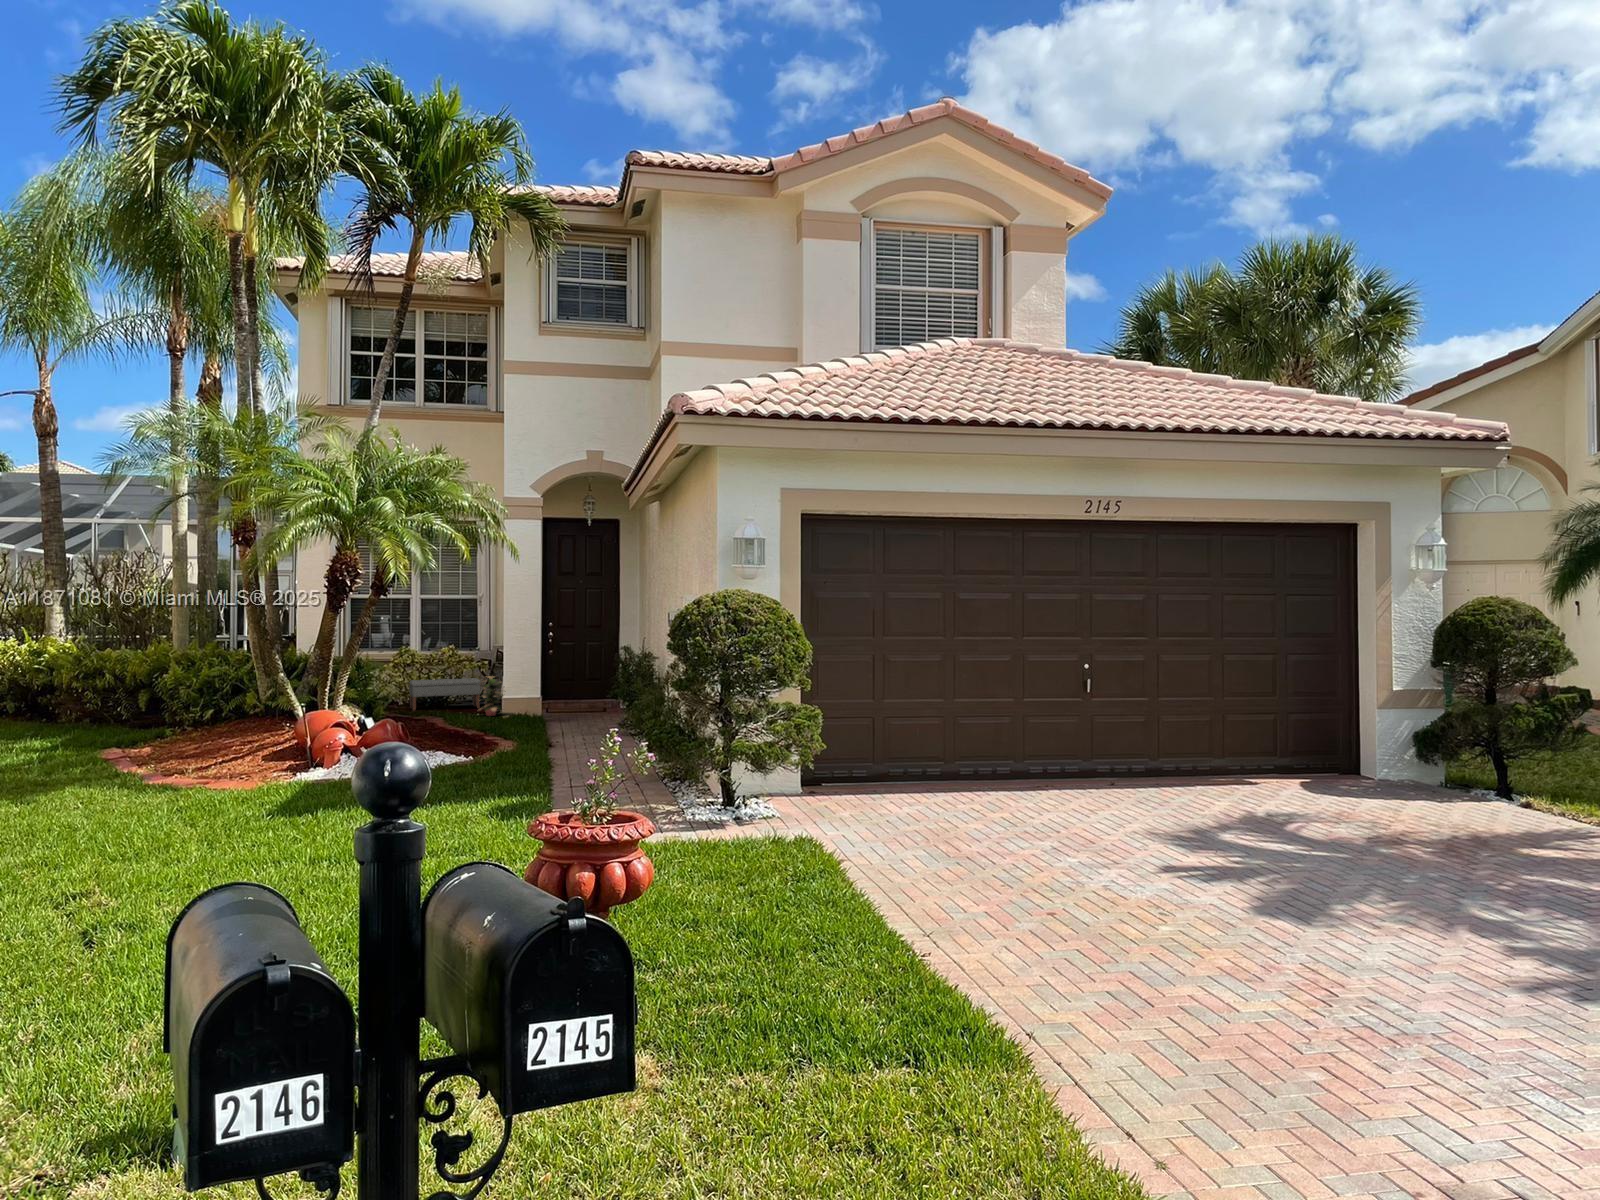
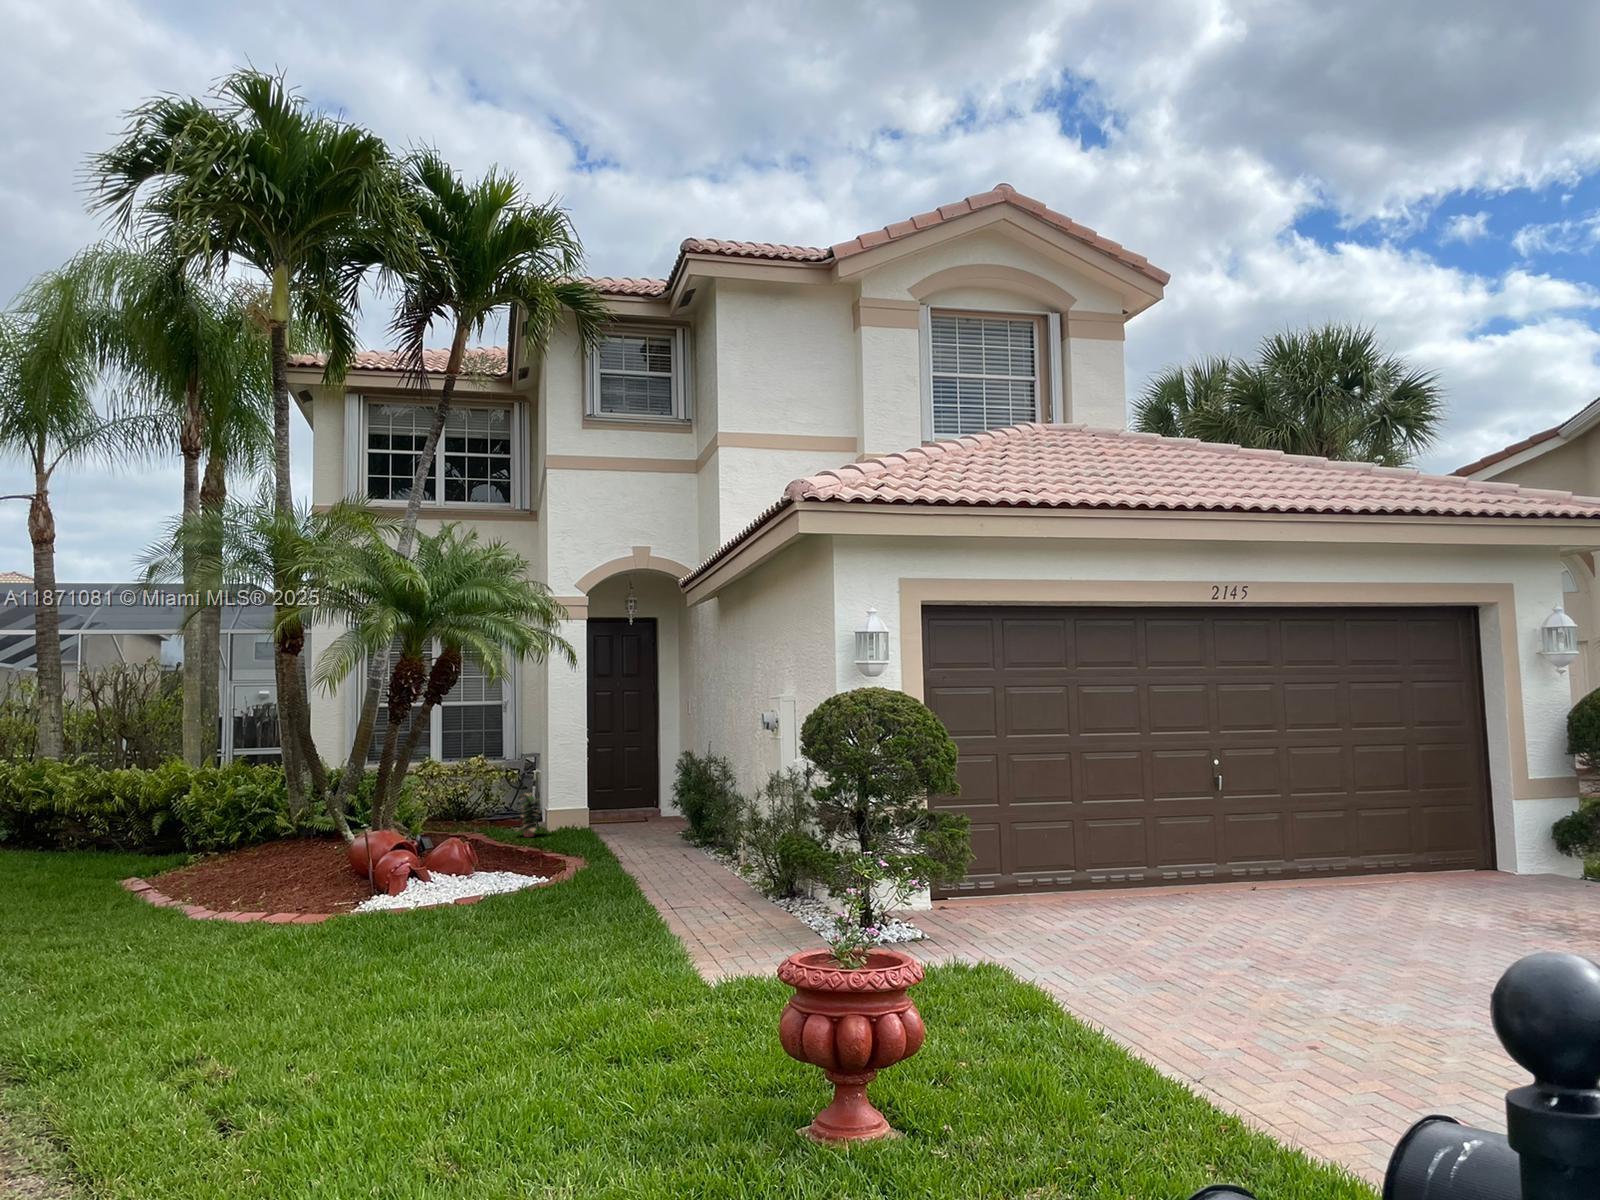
bench: present [409,678,481,711] -> none [434,796,513,835]

